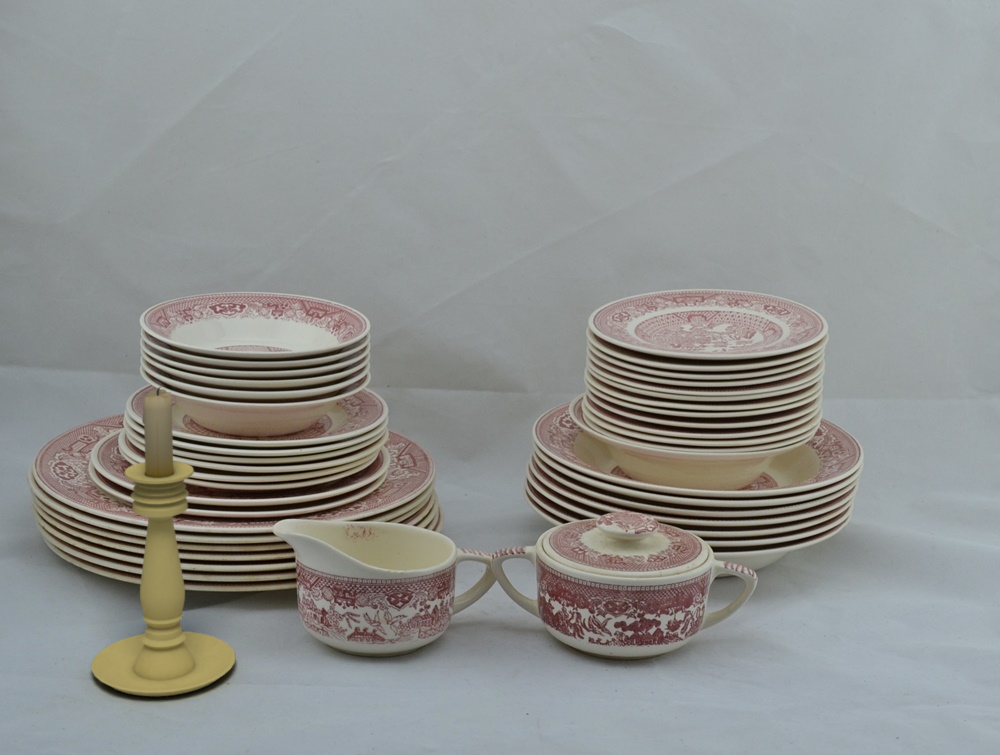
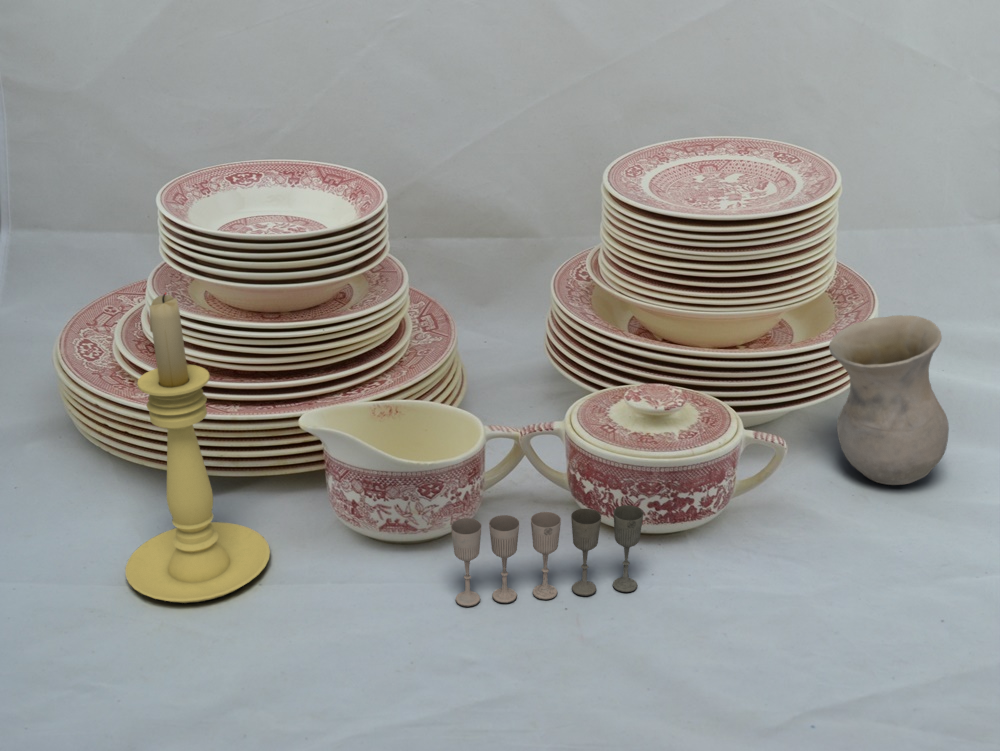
vase: none [803,459,924,630] -> present [829,315,949,485]
wine glass: none [418,617,608,711] -> present [451,505,643,607]

